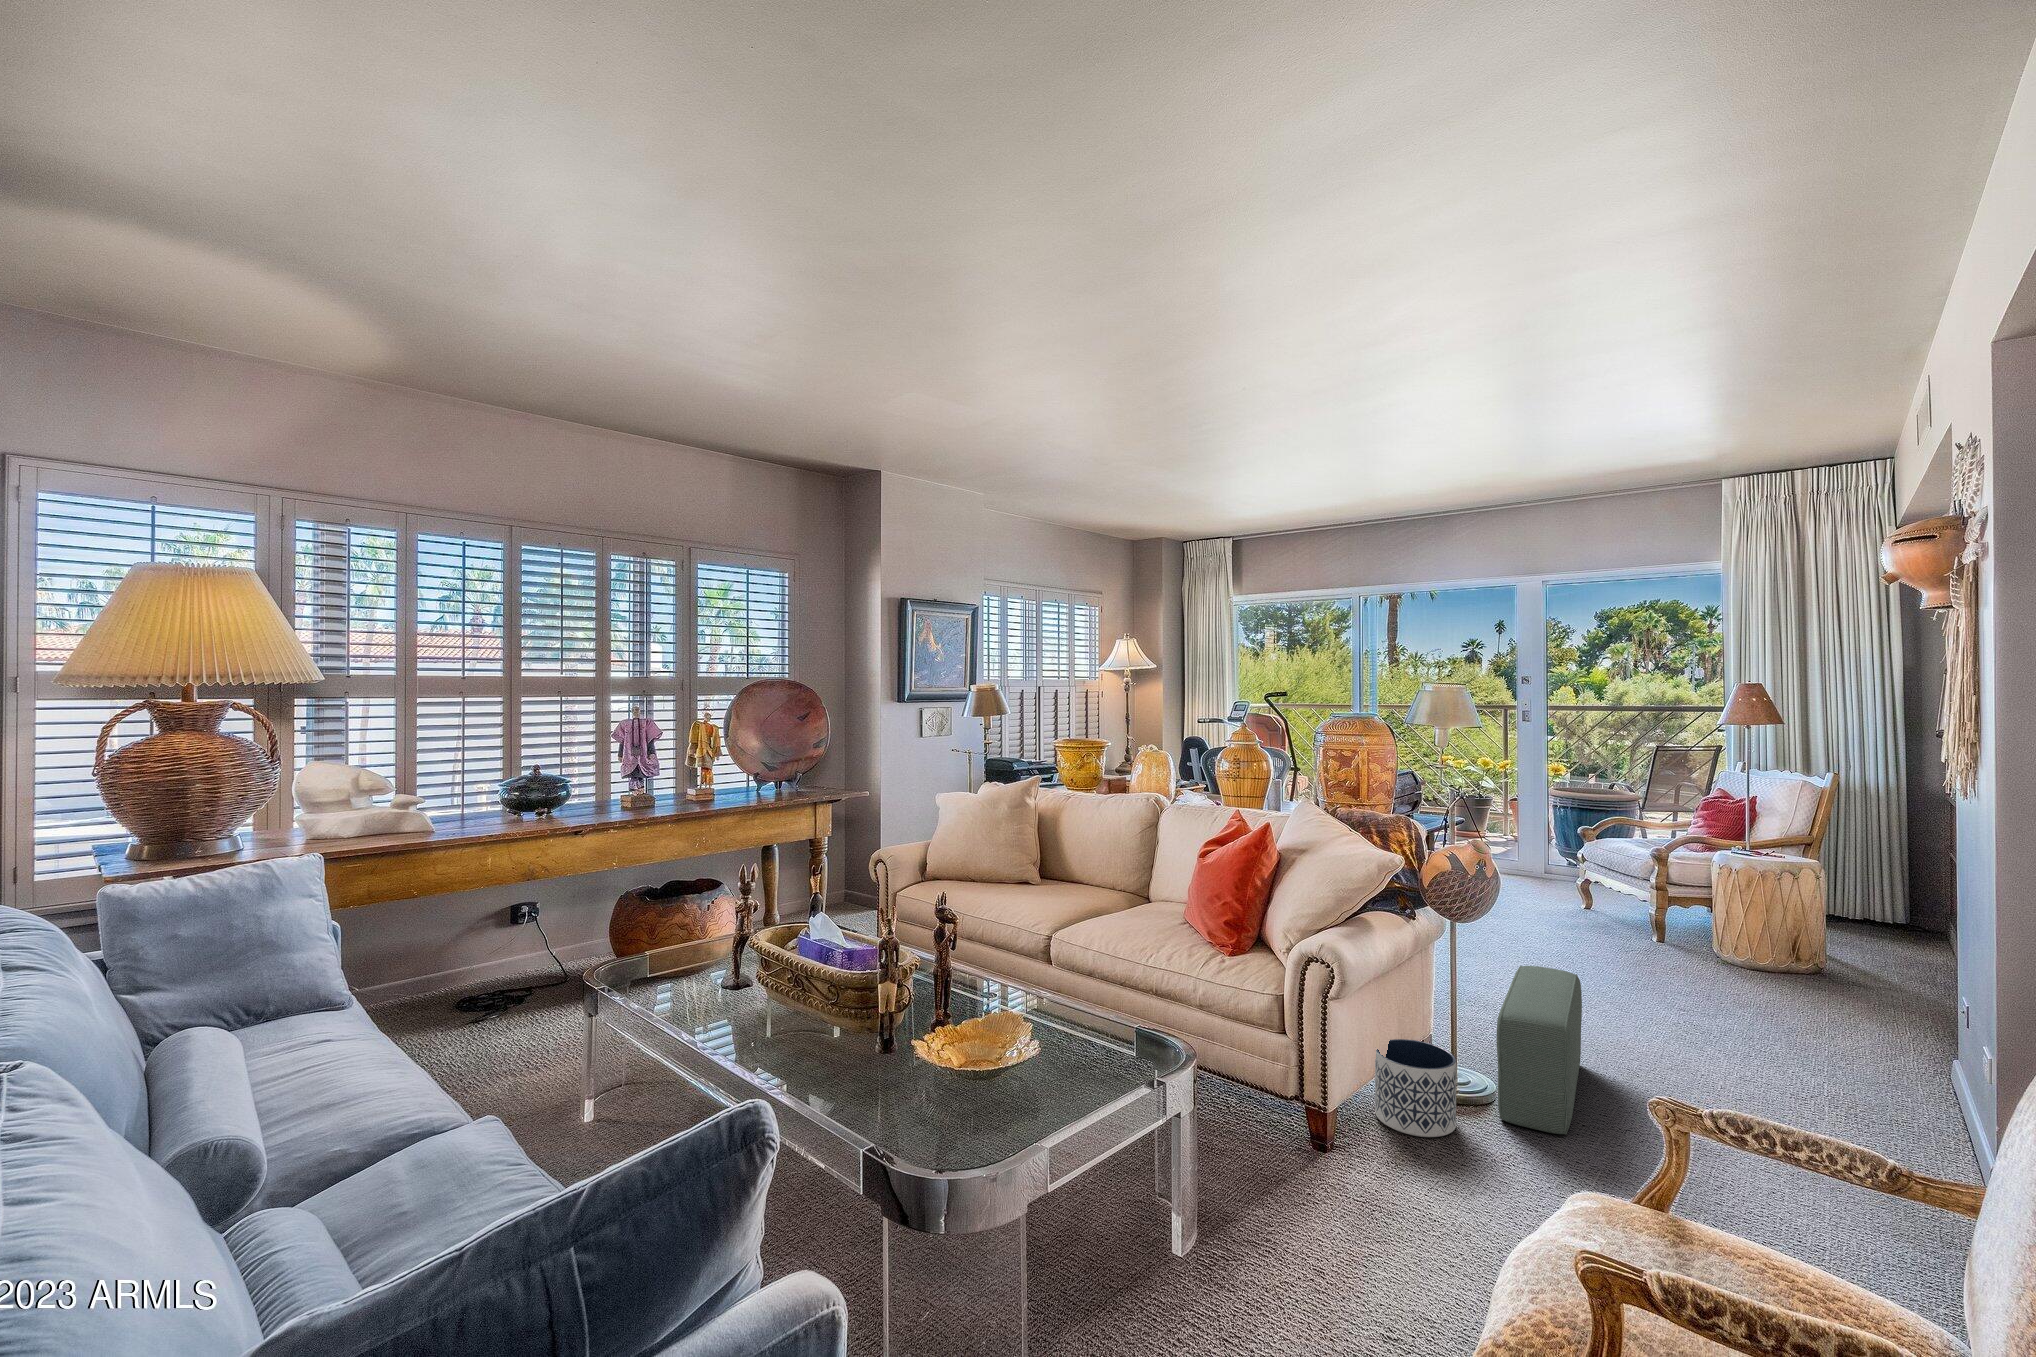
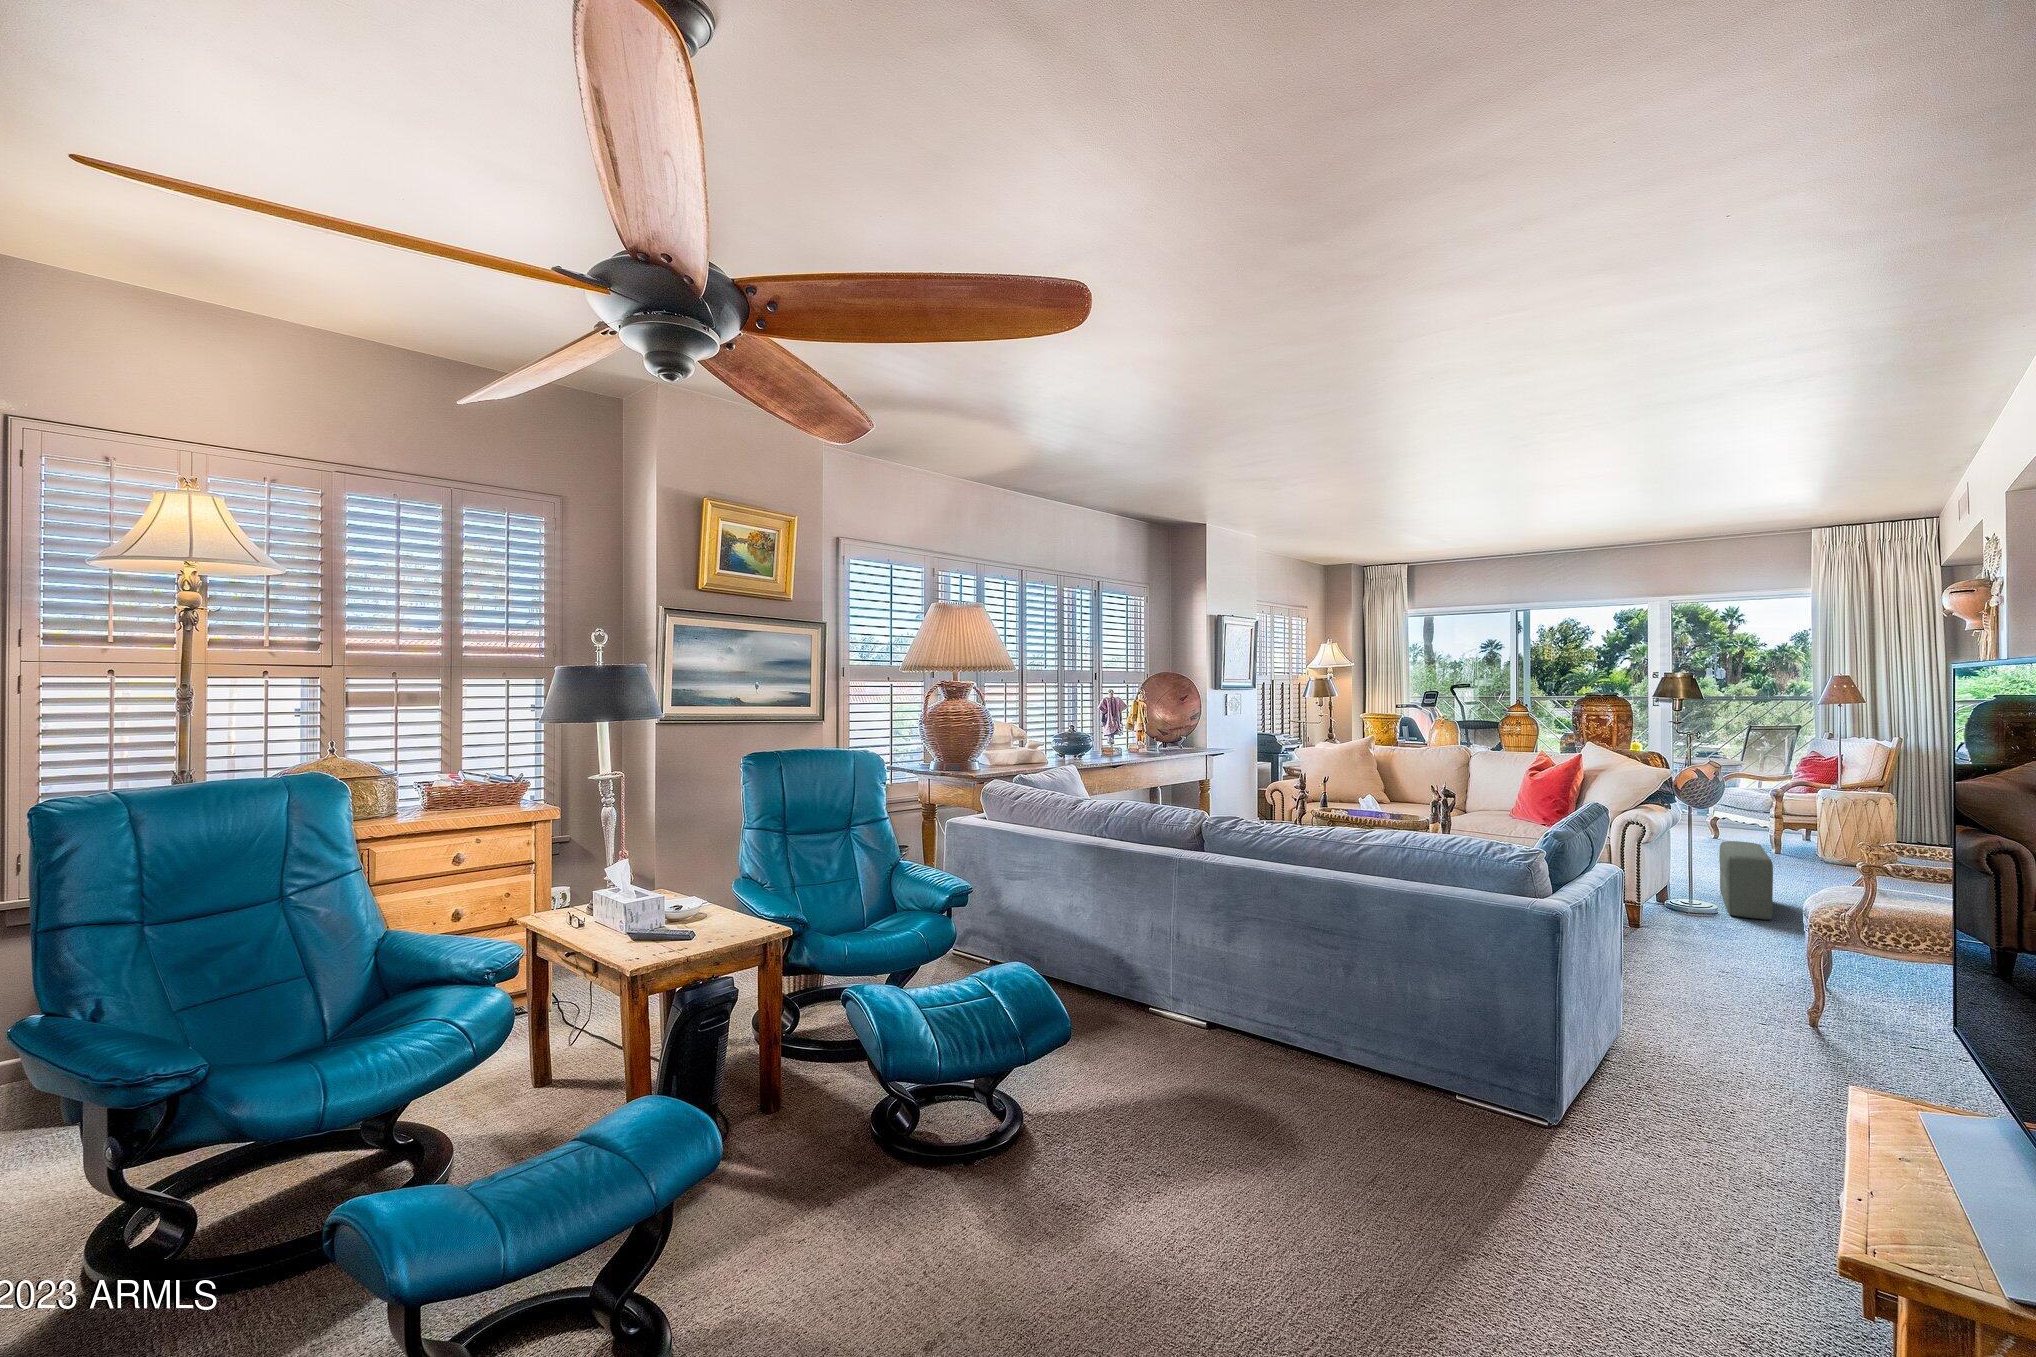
planter: present [1375,1039,1456,1137] -> none [1656,874,1708,920]

